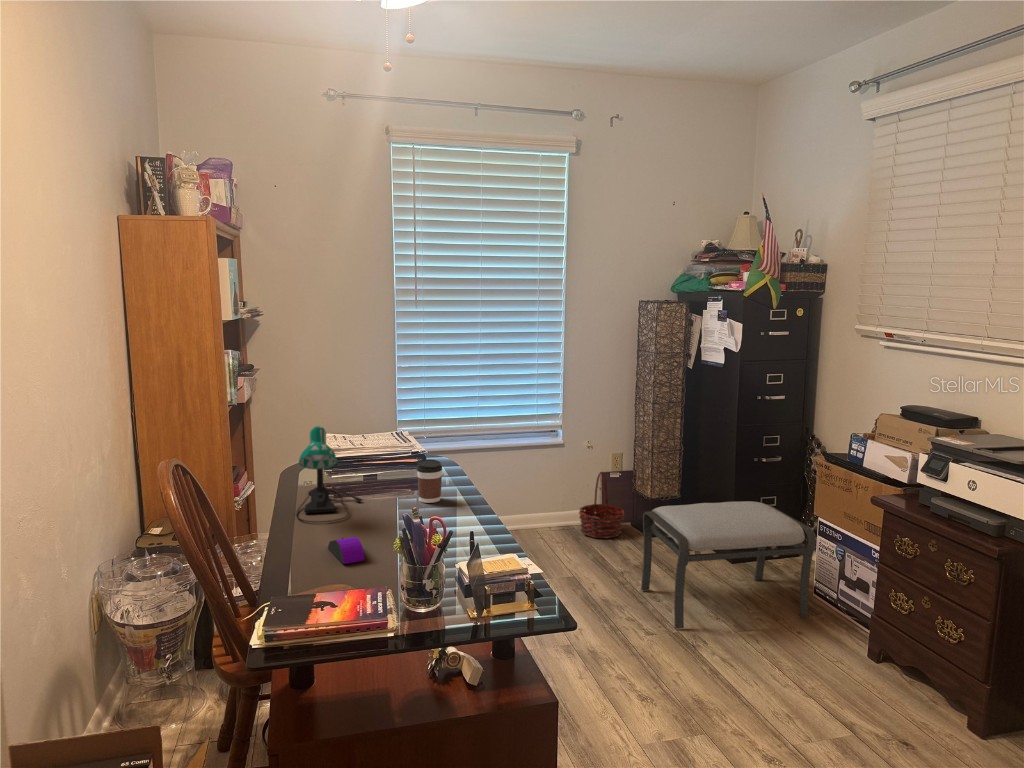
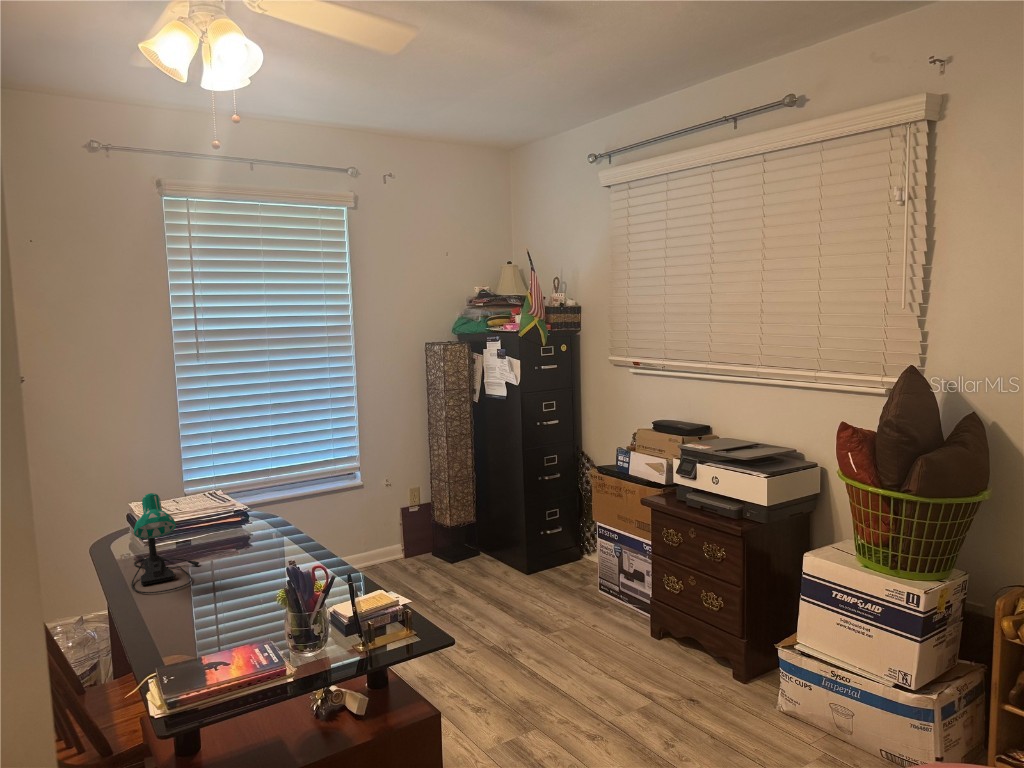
coffee cup: present [417,459,442,503] -> none [255,513,282,556]
basket: present [579,472,624,538] -> none [382,507,426,571]
ottoman: present [641,501,816,628] -> none [451,517,599,640]
computer mouse: present [328,537,364,564] -> none [186,598,232,627]

